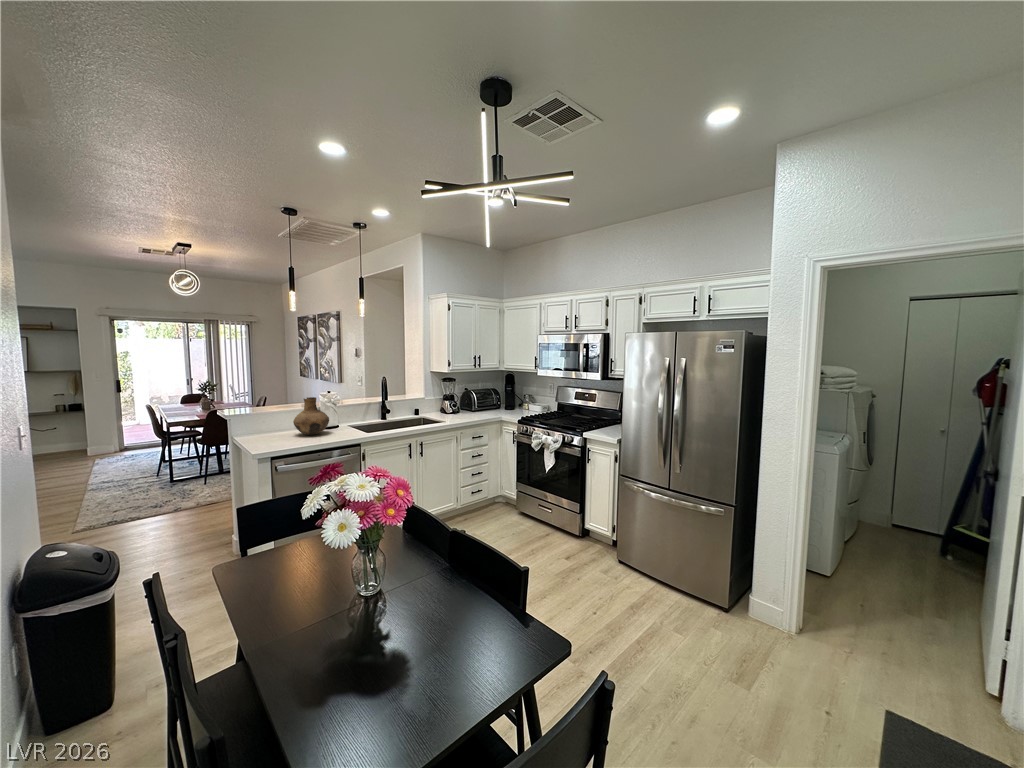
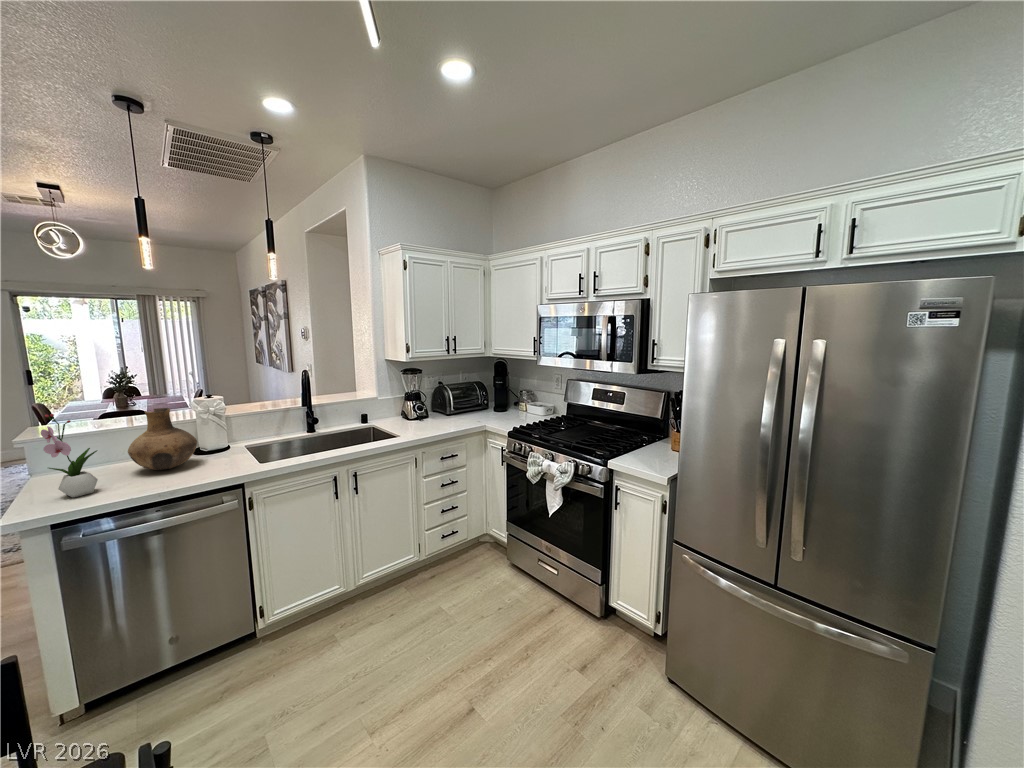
flower arrangement: none [264,396,290,444] -> present [41,414,98,498]

